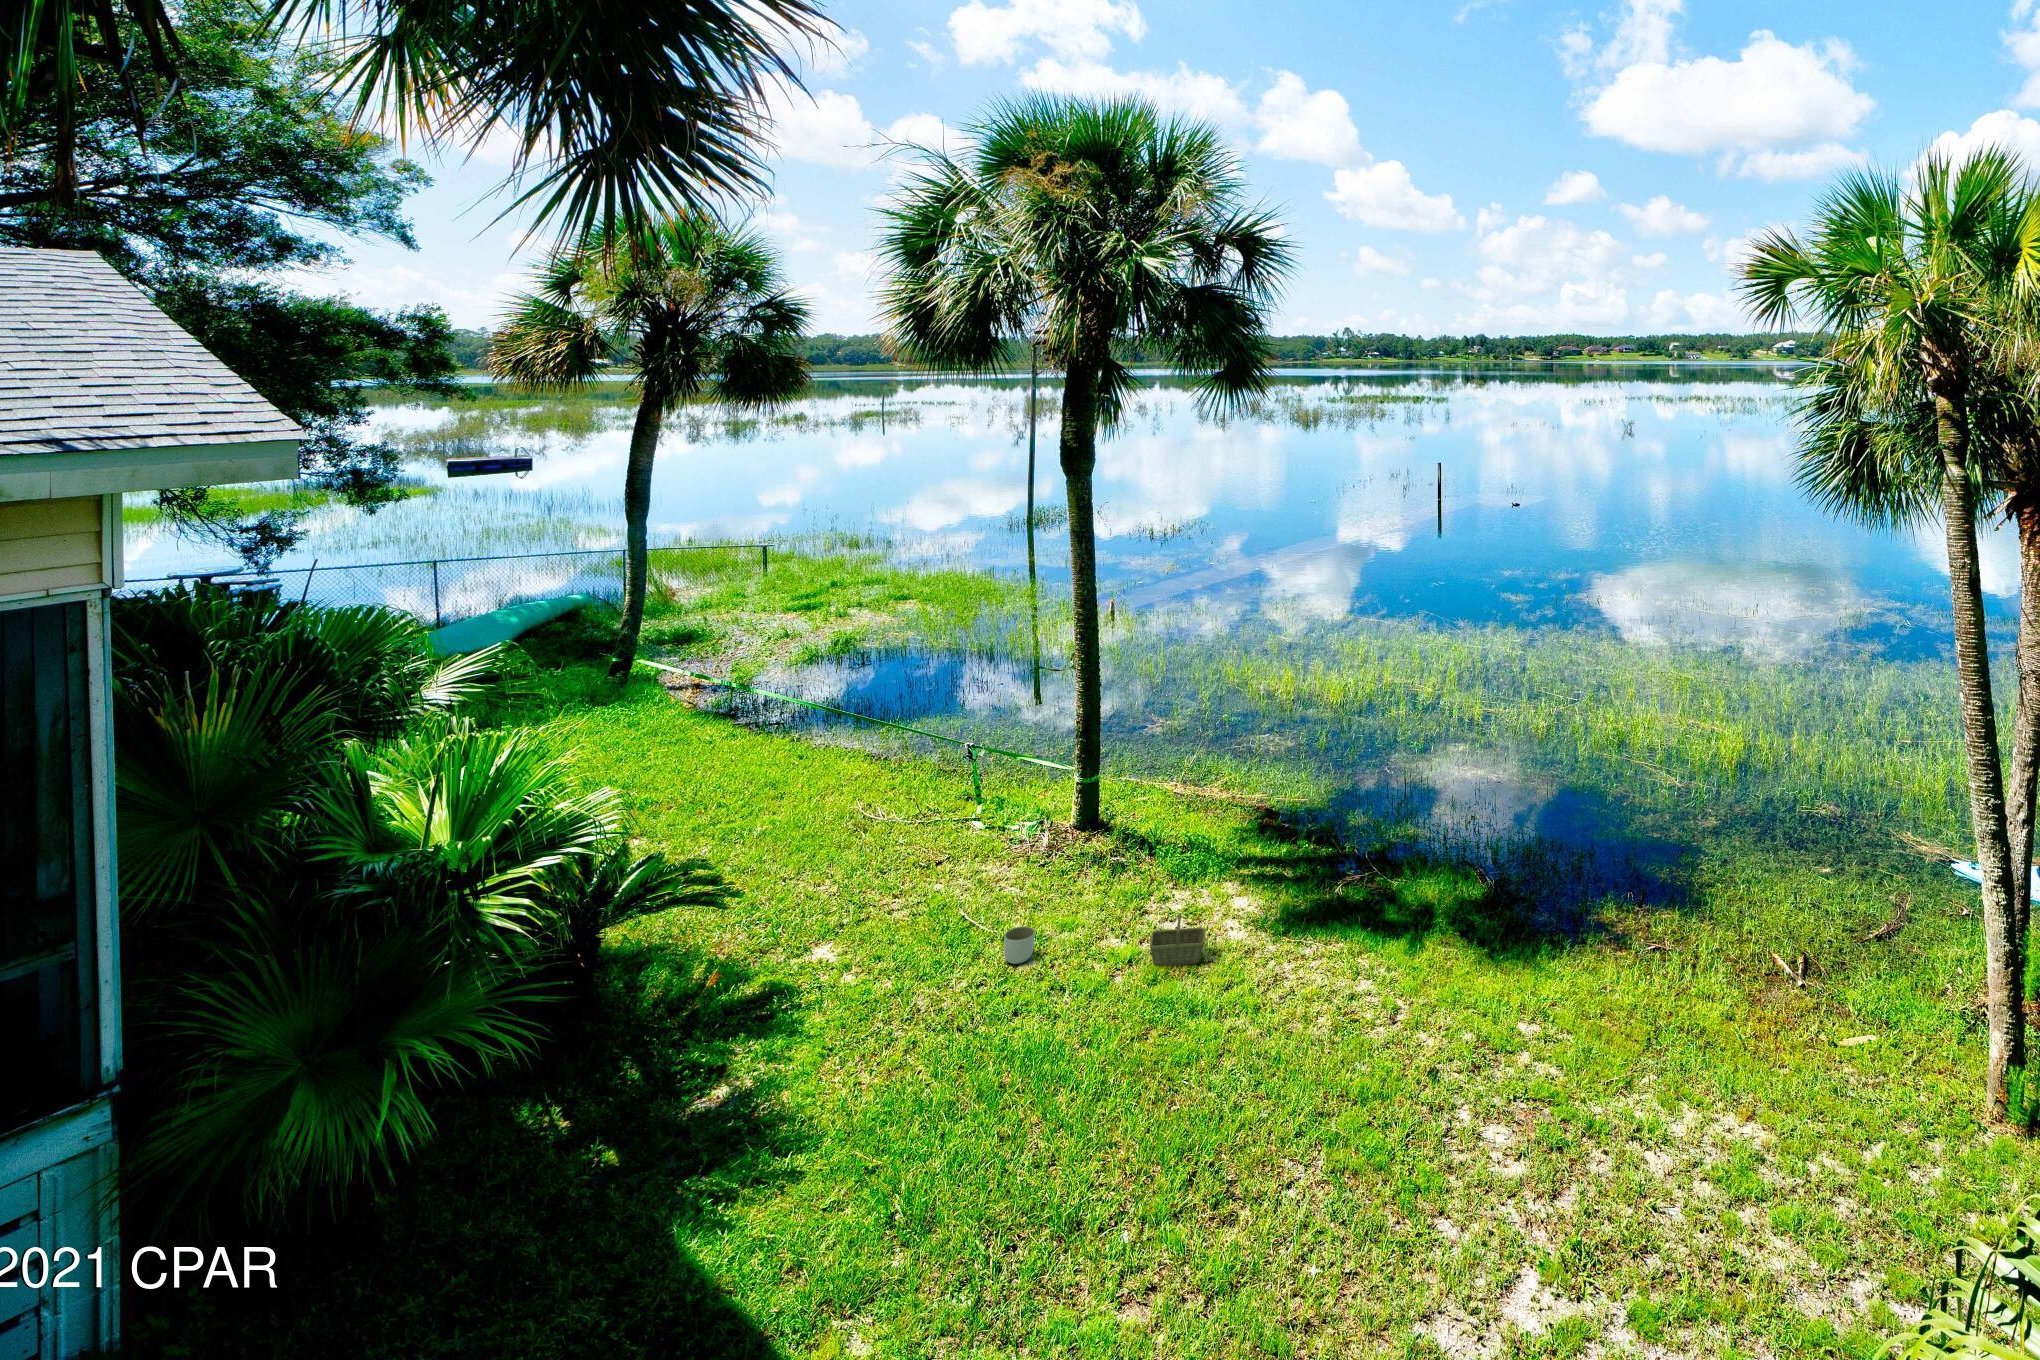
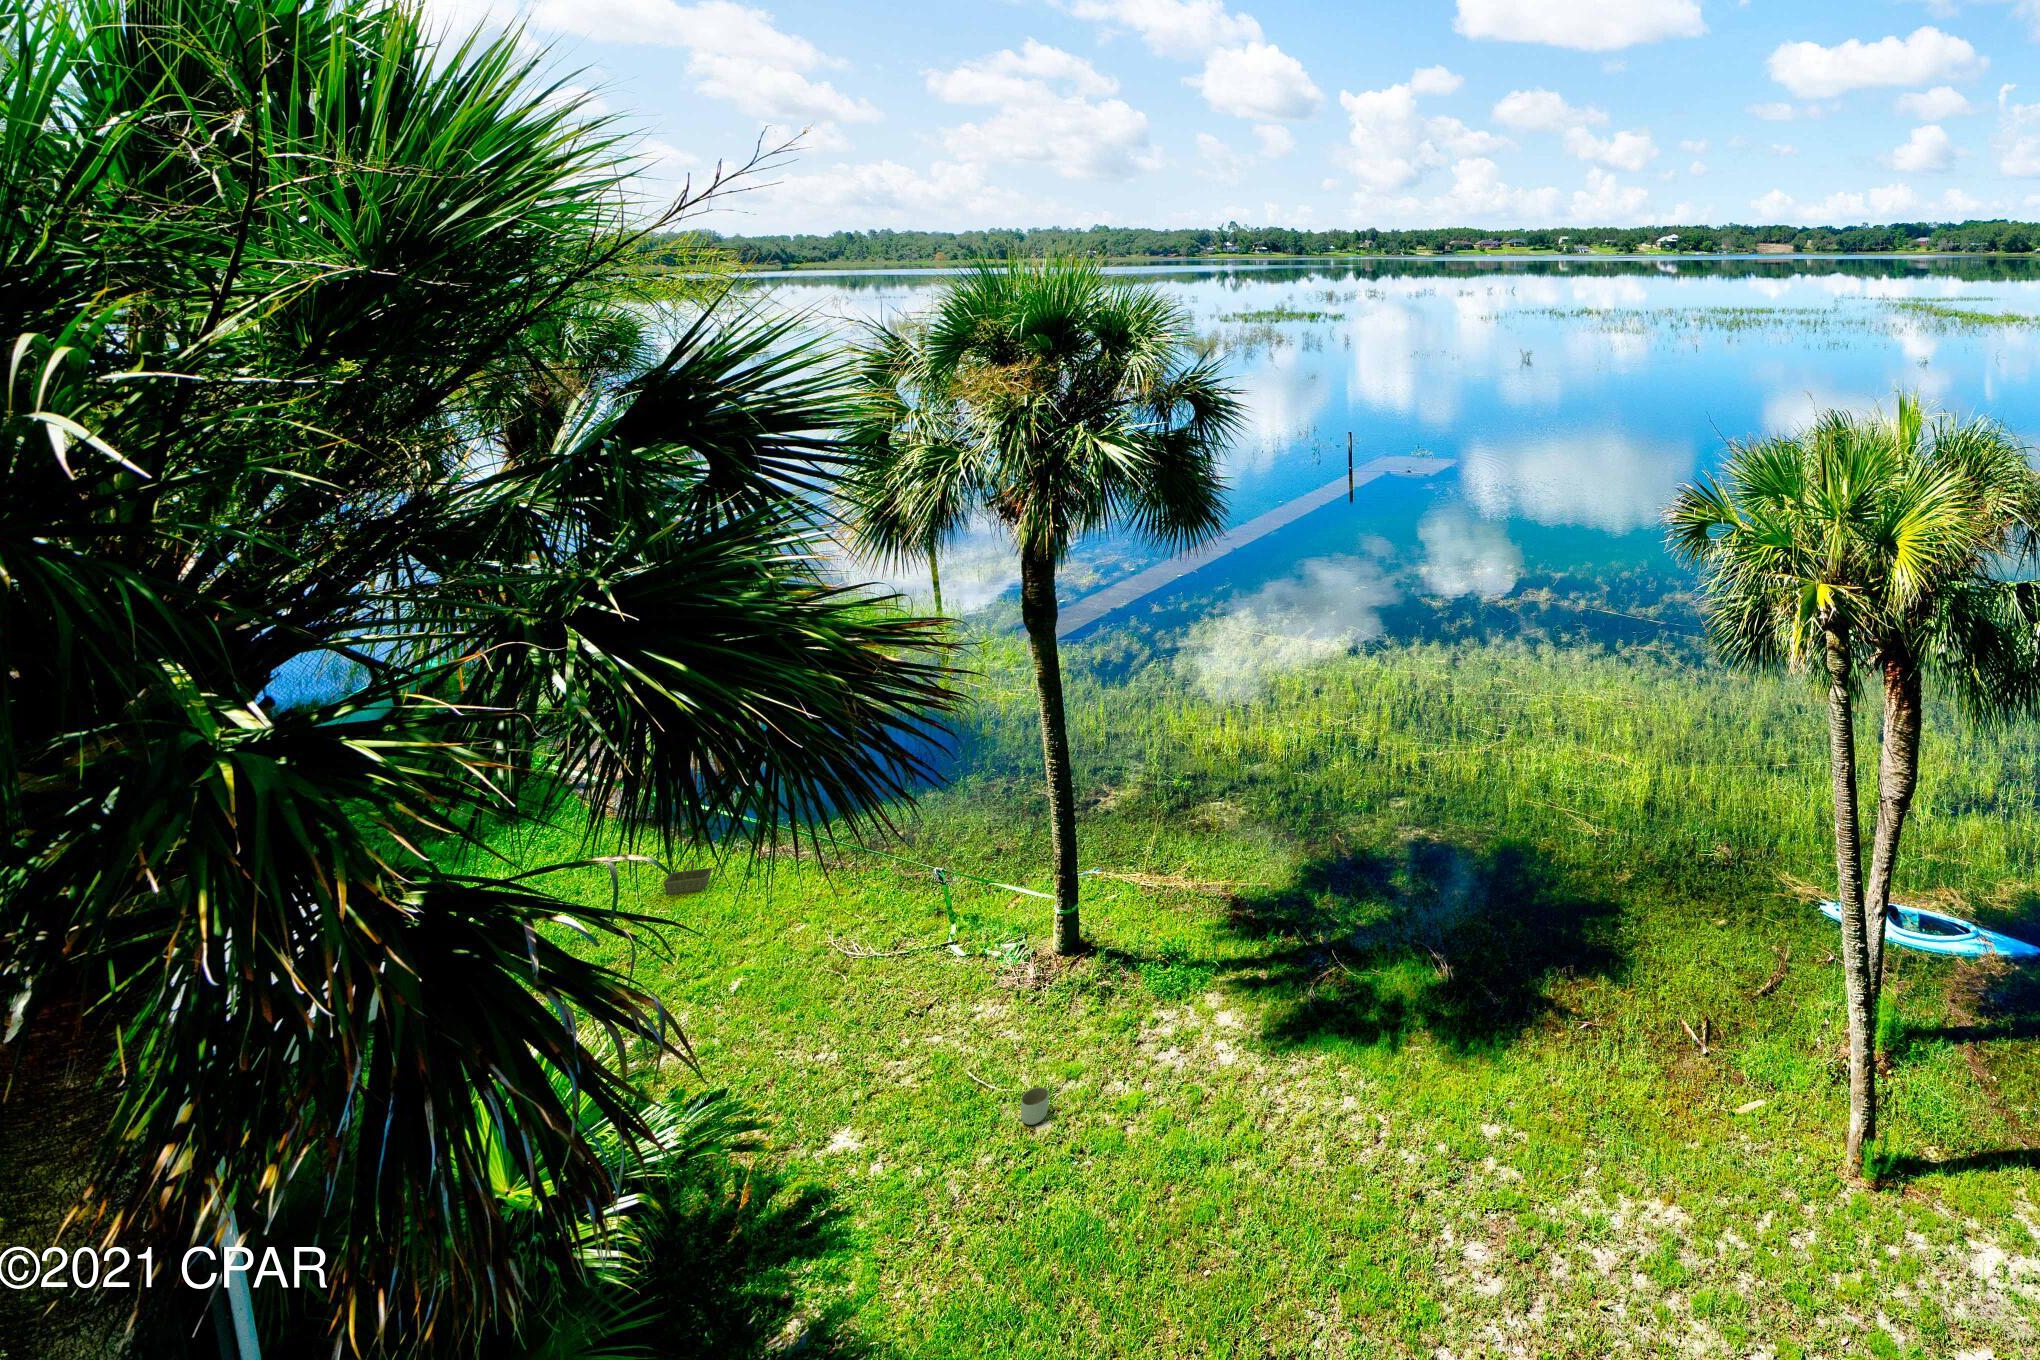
basket: present [1150,913,1206,966] -> present [663,860,713,895]

